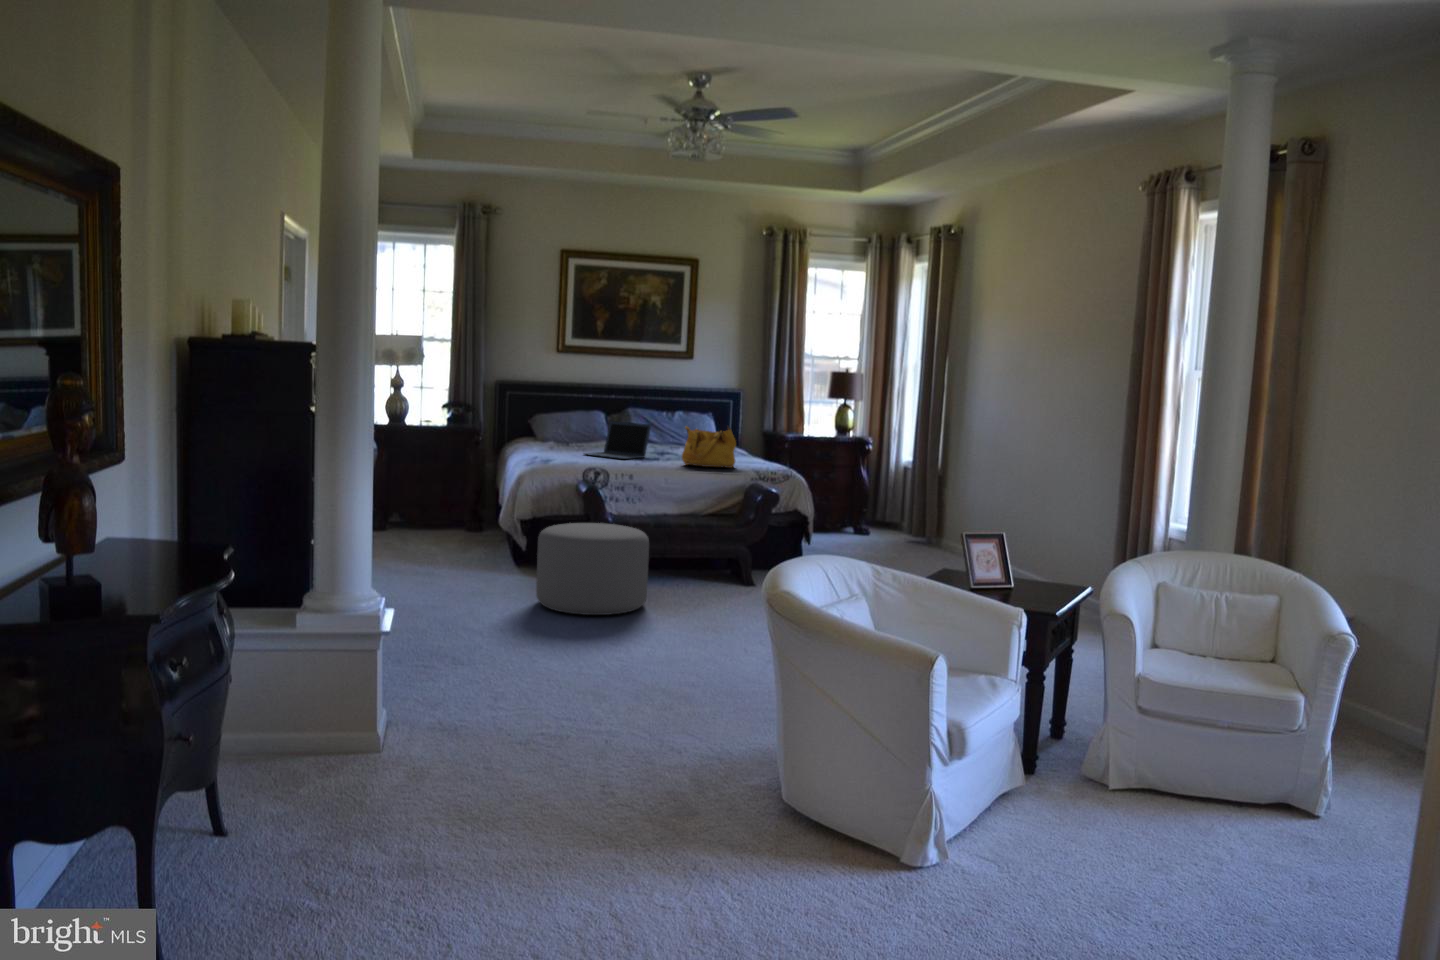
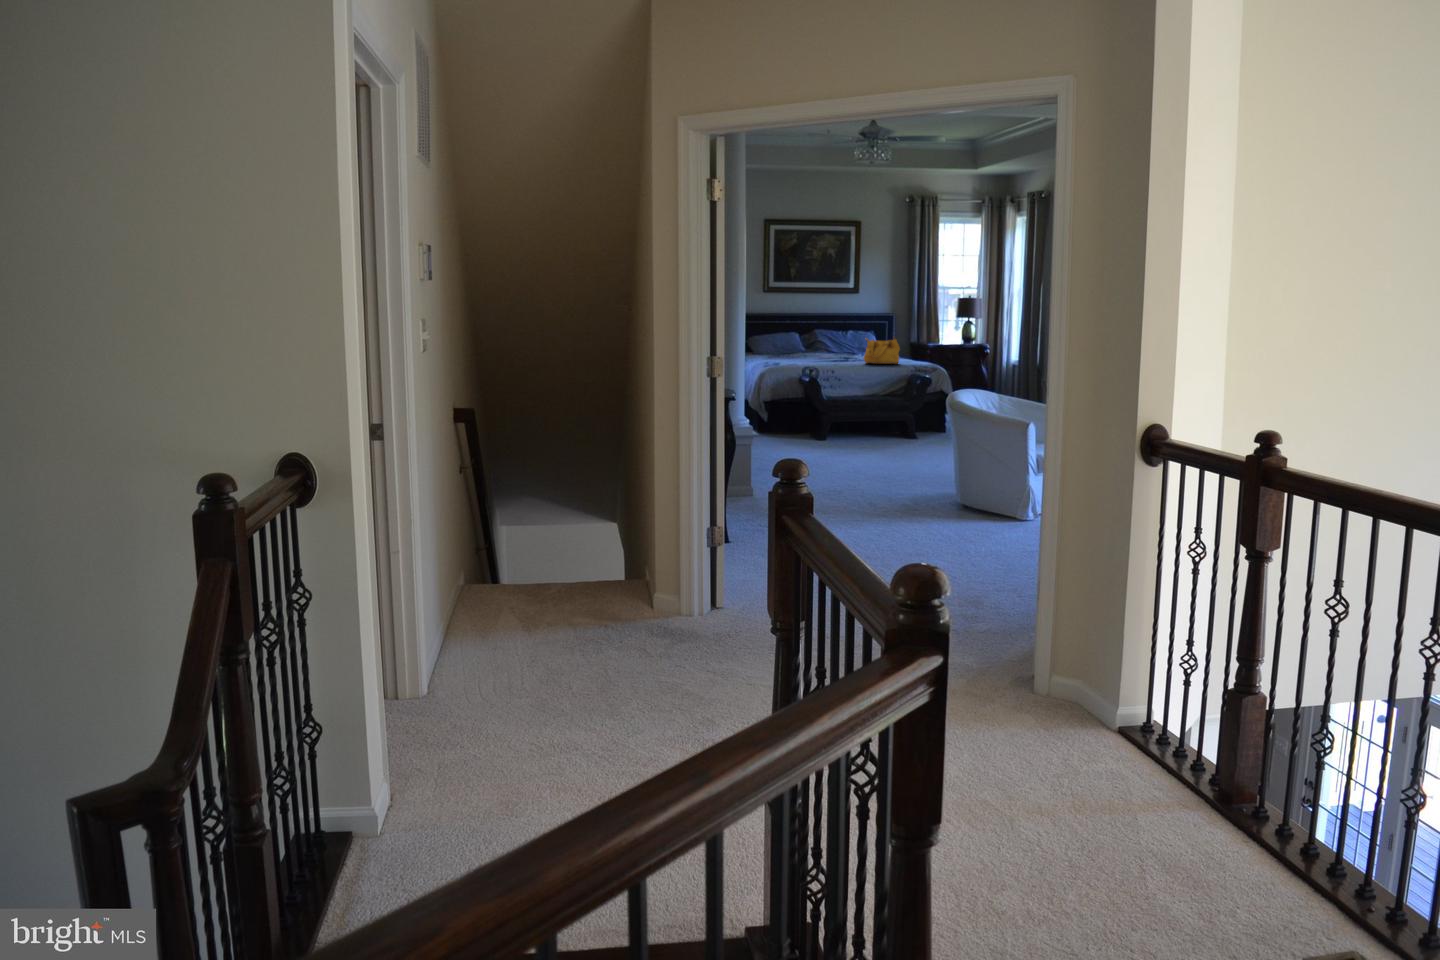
laptop: present [584,421,651,459] -> none [796,338,840,362]
ottoman: present [536,523,649,615] -> none [785,399,853,451]

